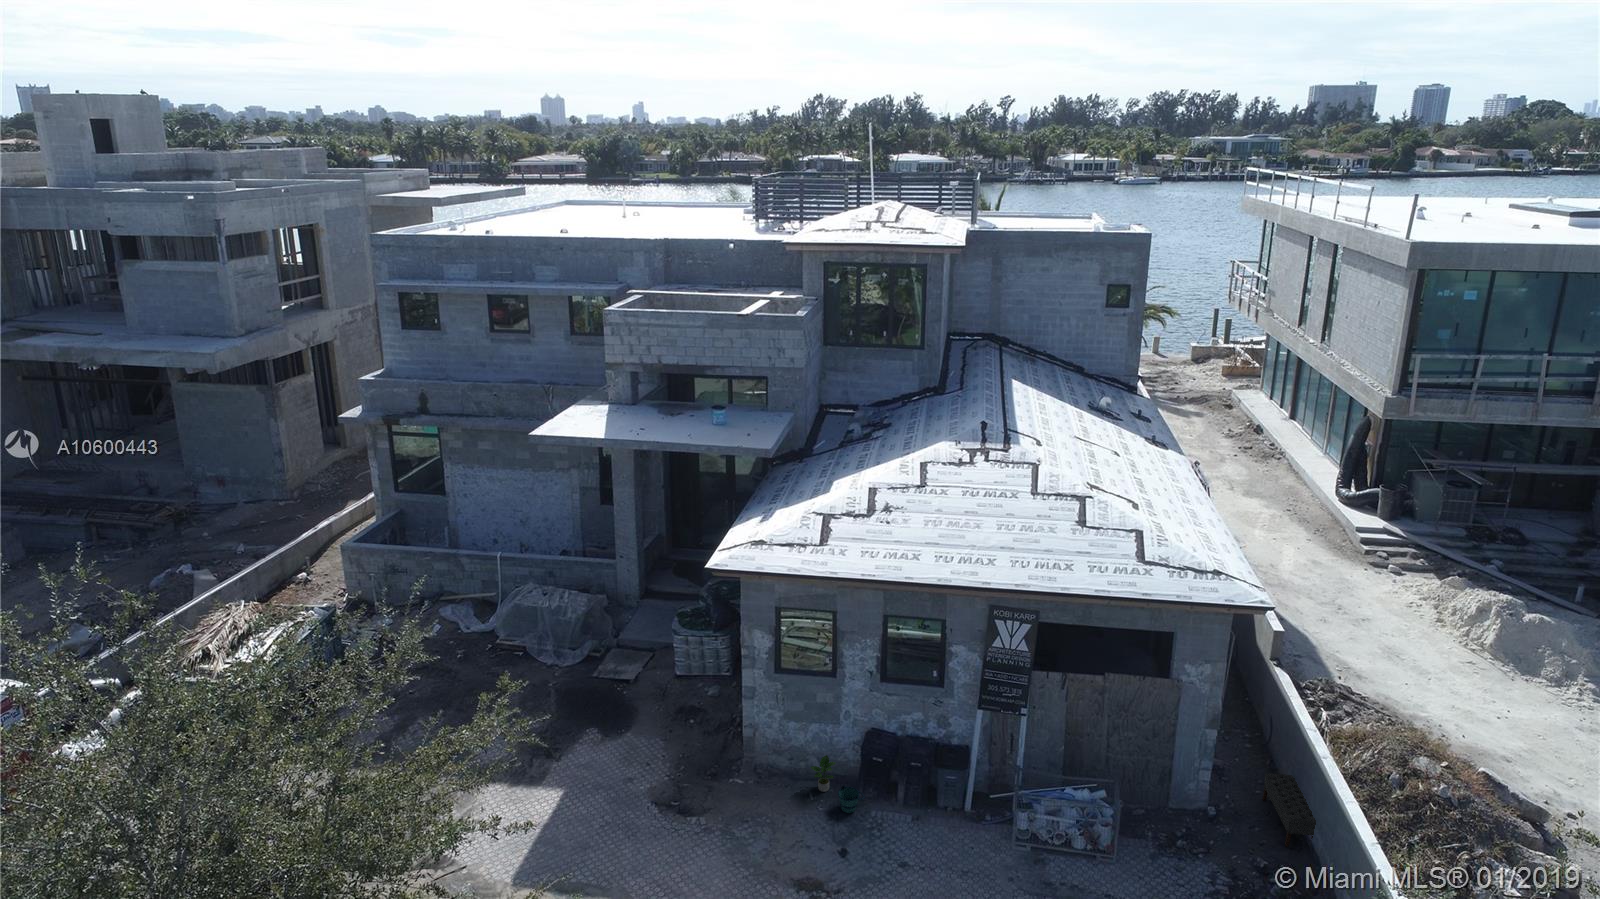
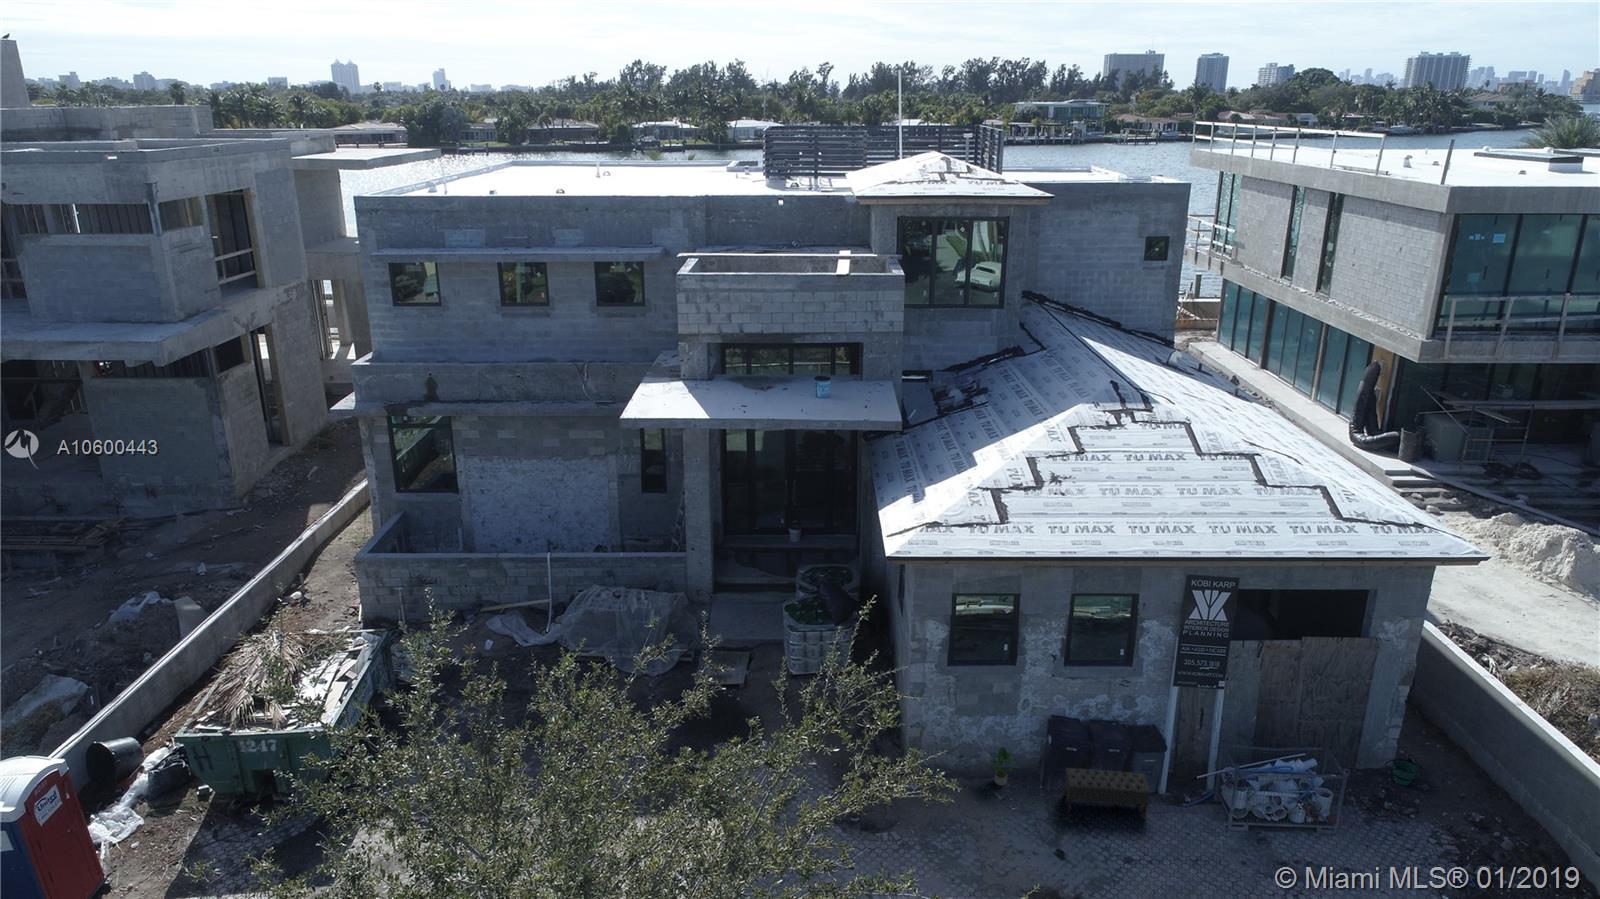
bench: present [1262,774,1316,847] -> present [1064,768,1150,819]
bucket: present [838,786,864,813] -> present [1385,758,1418,785]

